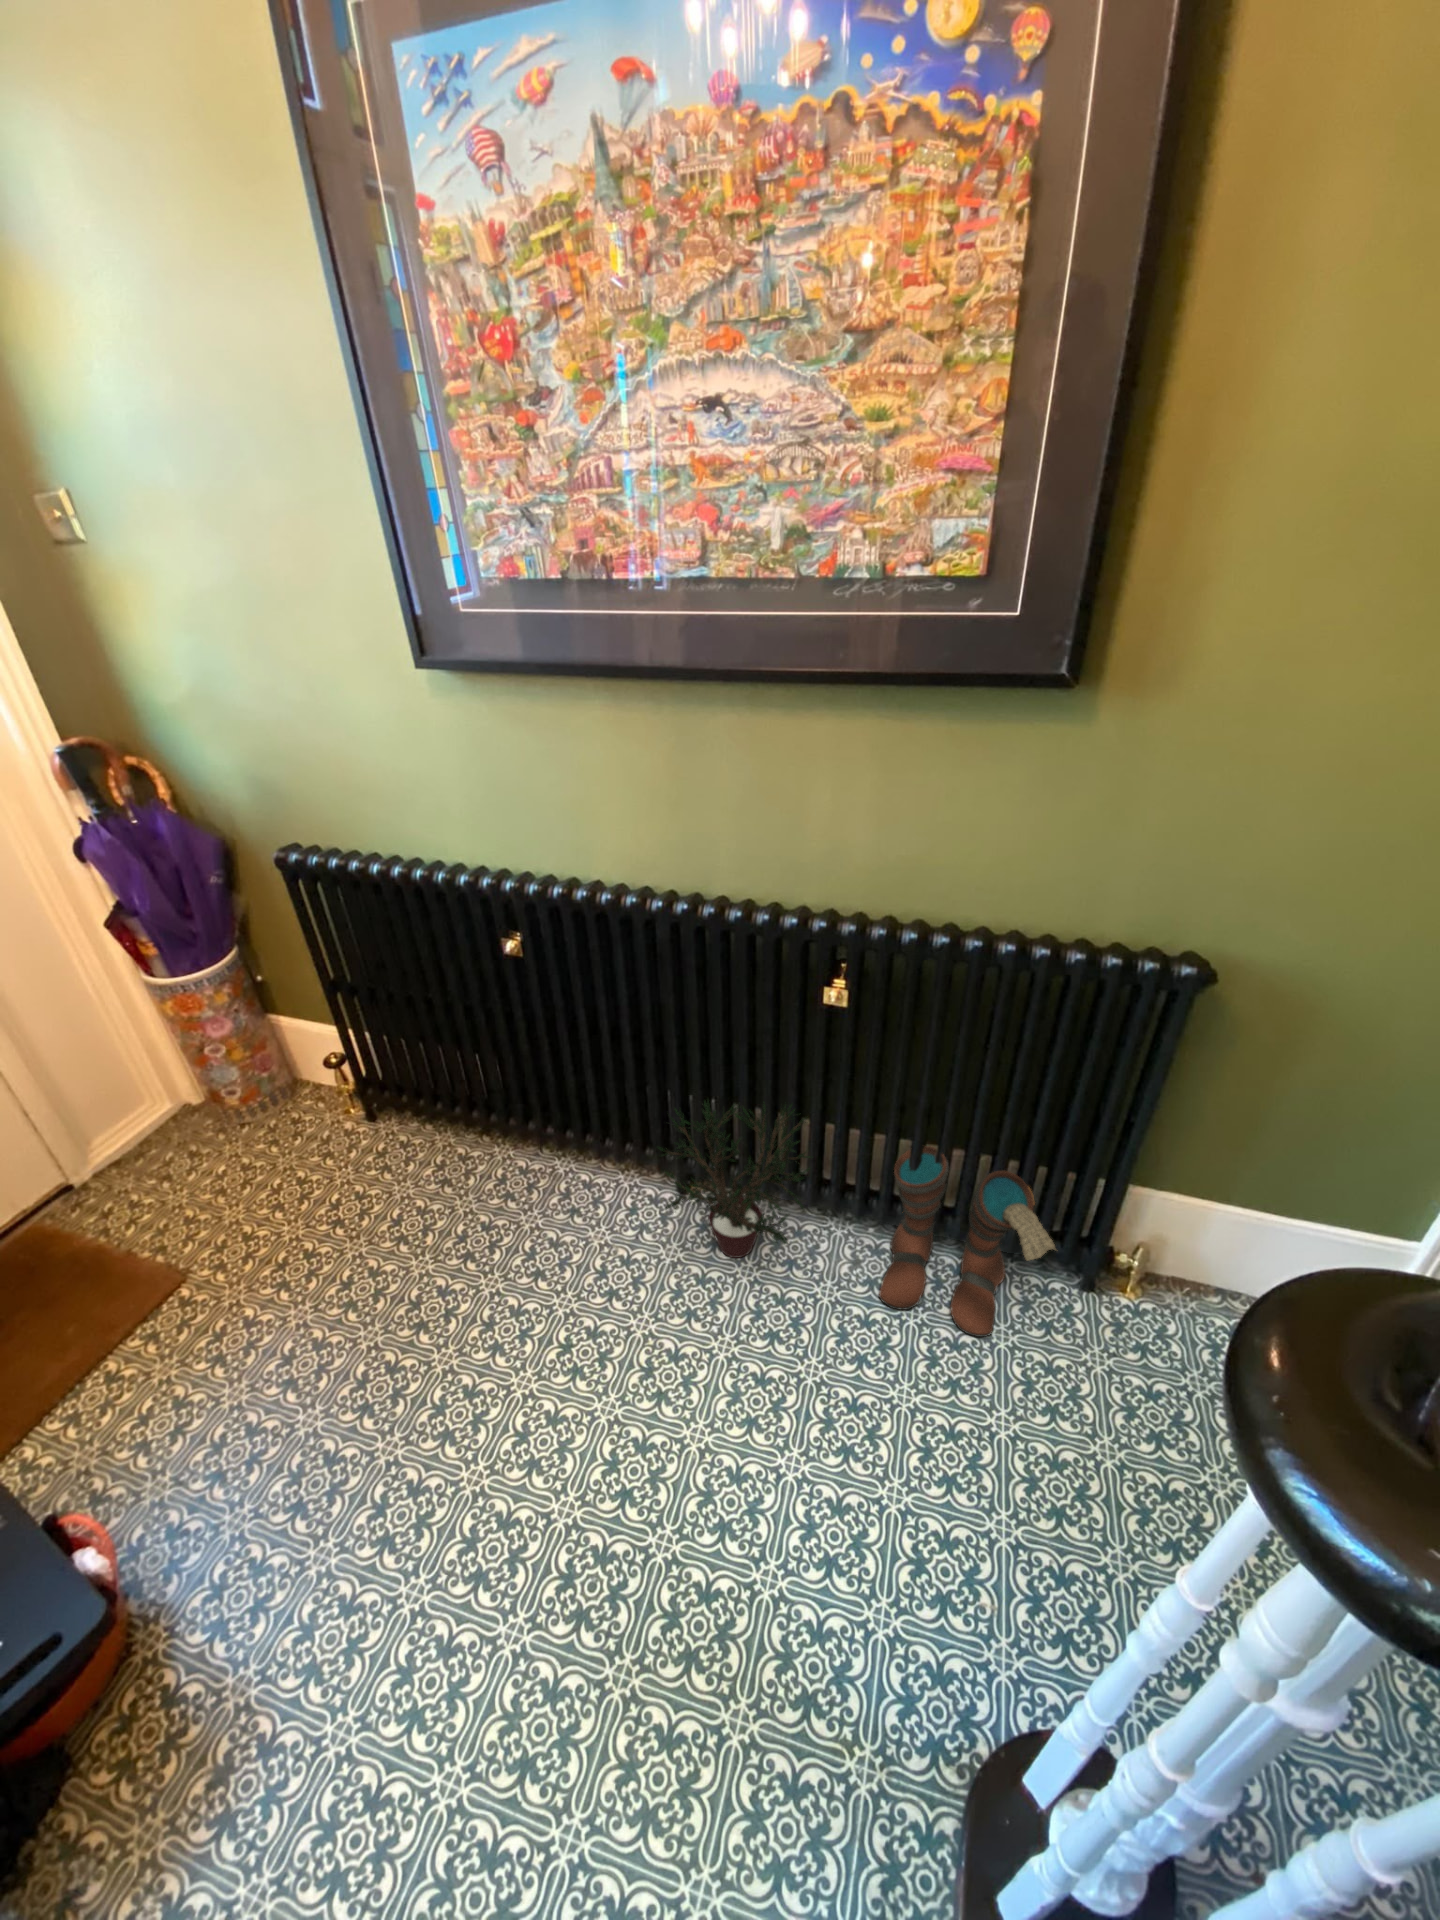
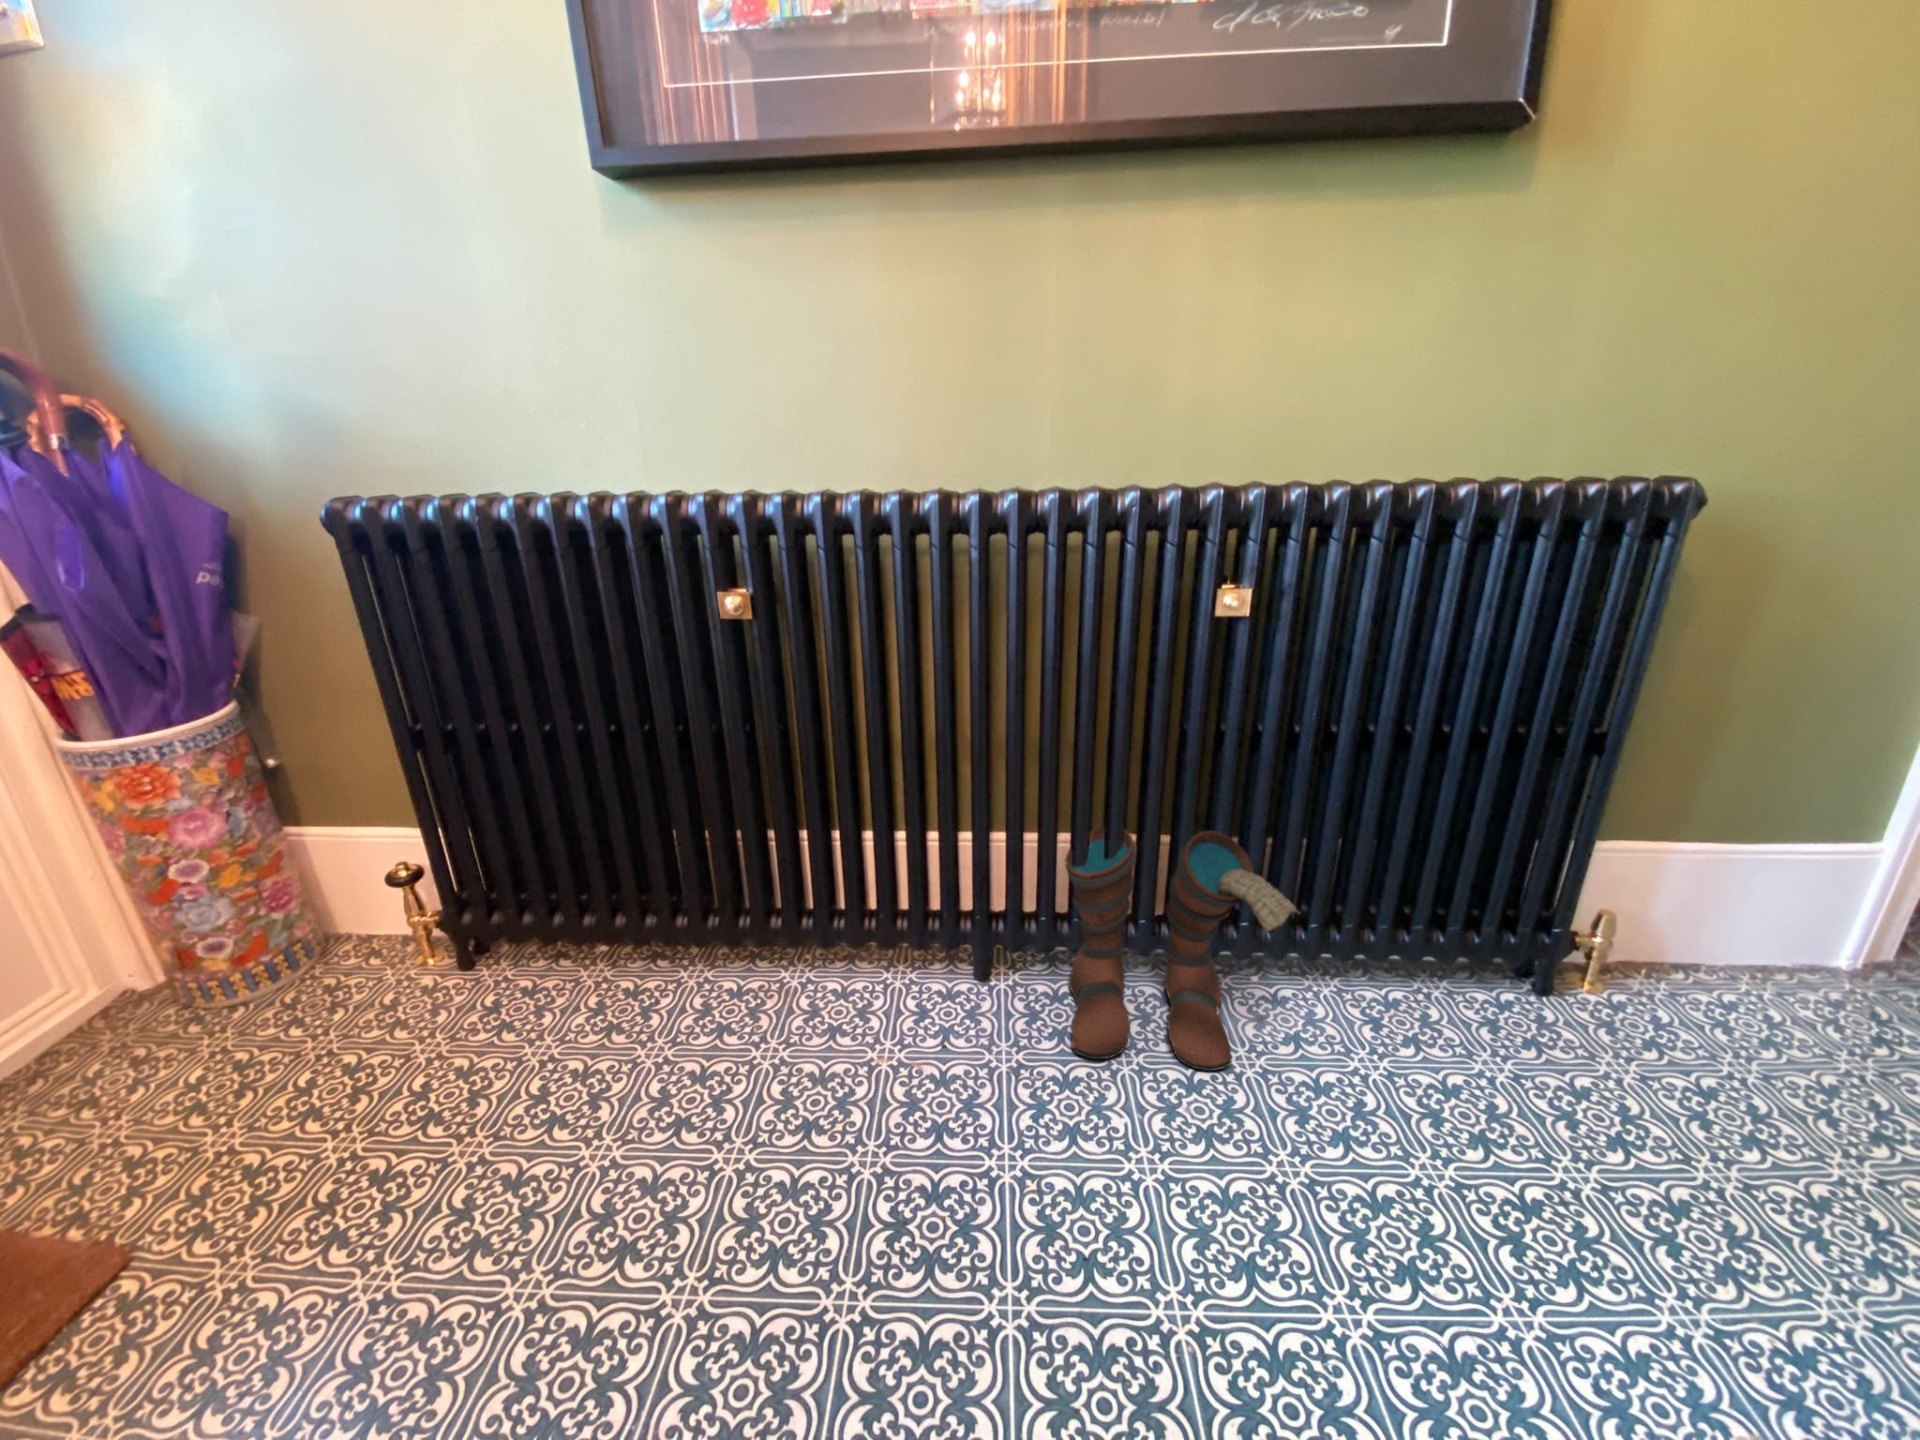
potted plant: present [658,1101,810,1258] -> none [732,794,962,1042]

